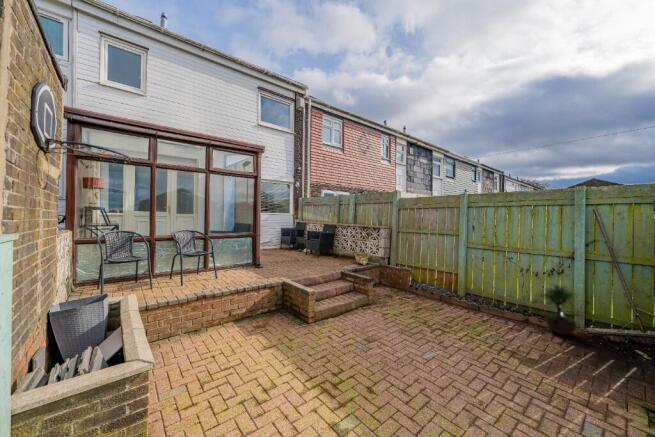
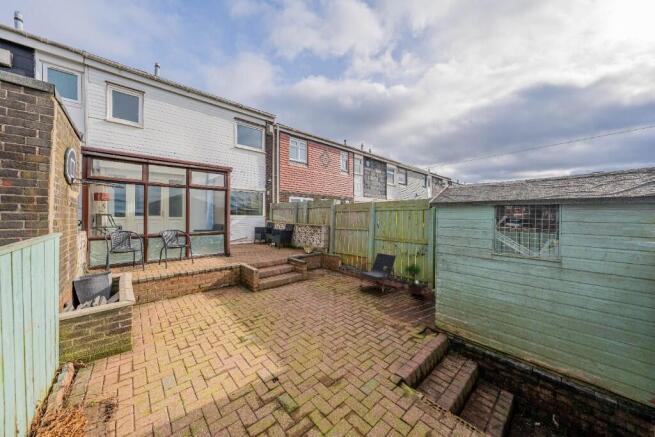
lounge chair: none [459,266,514,328] -> present [360,253,396,292]

